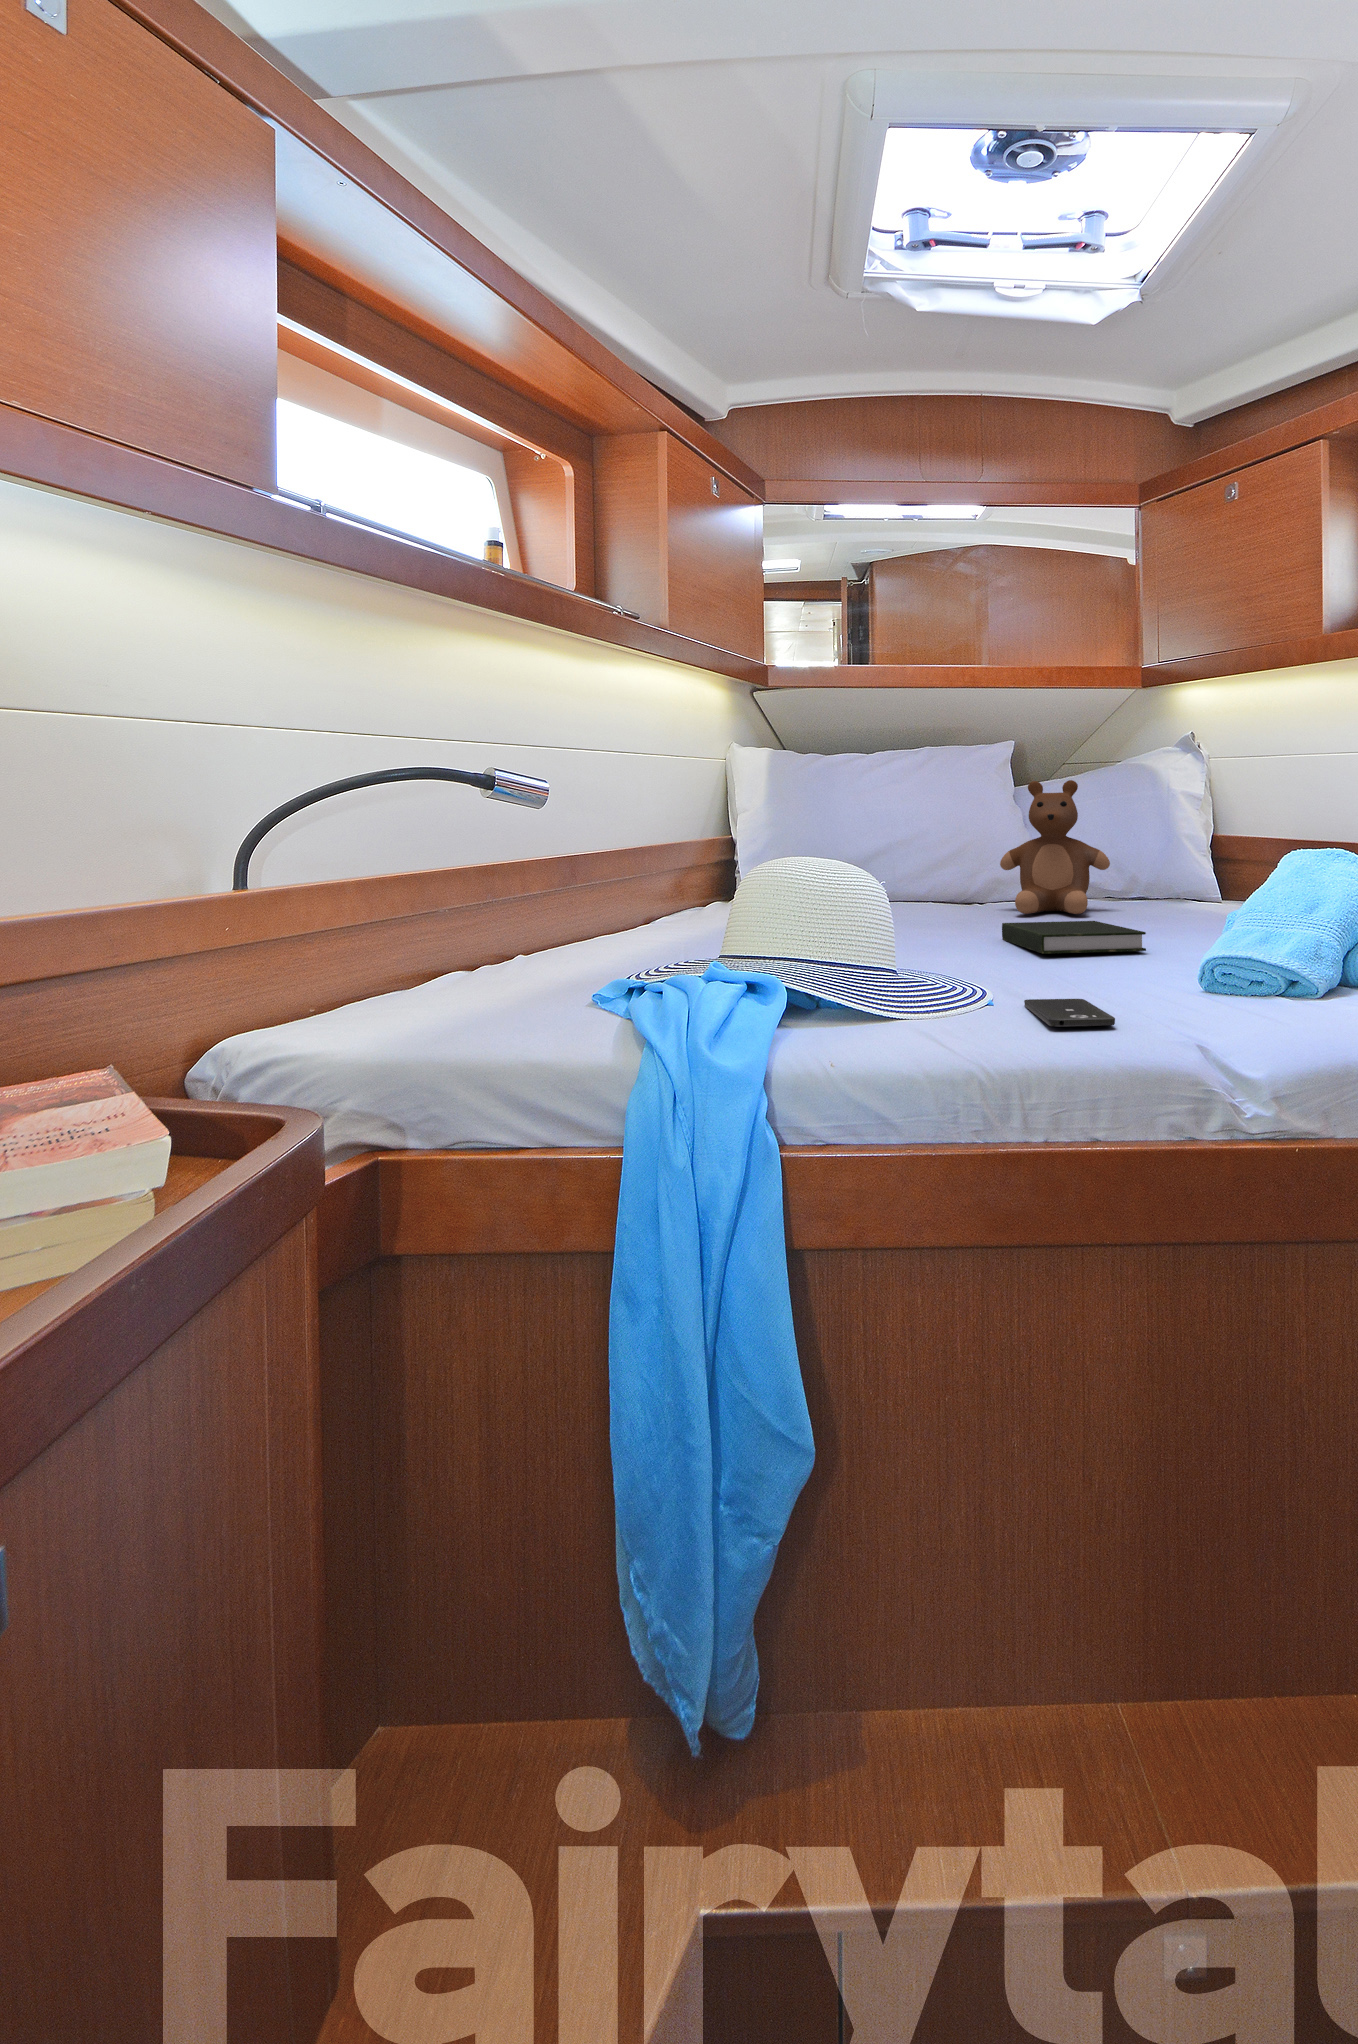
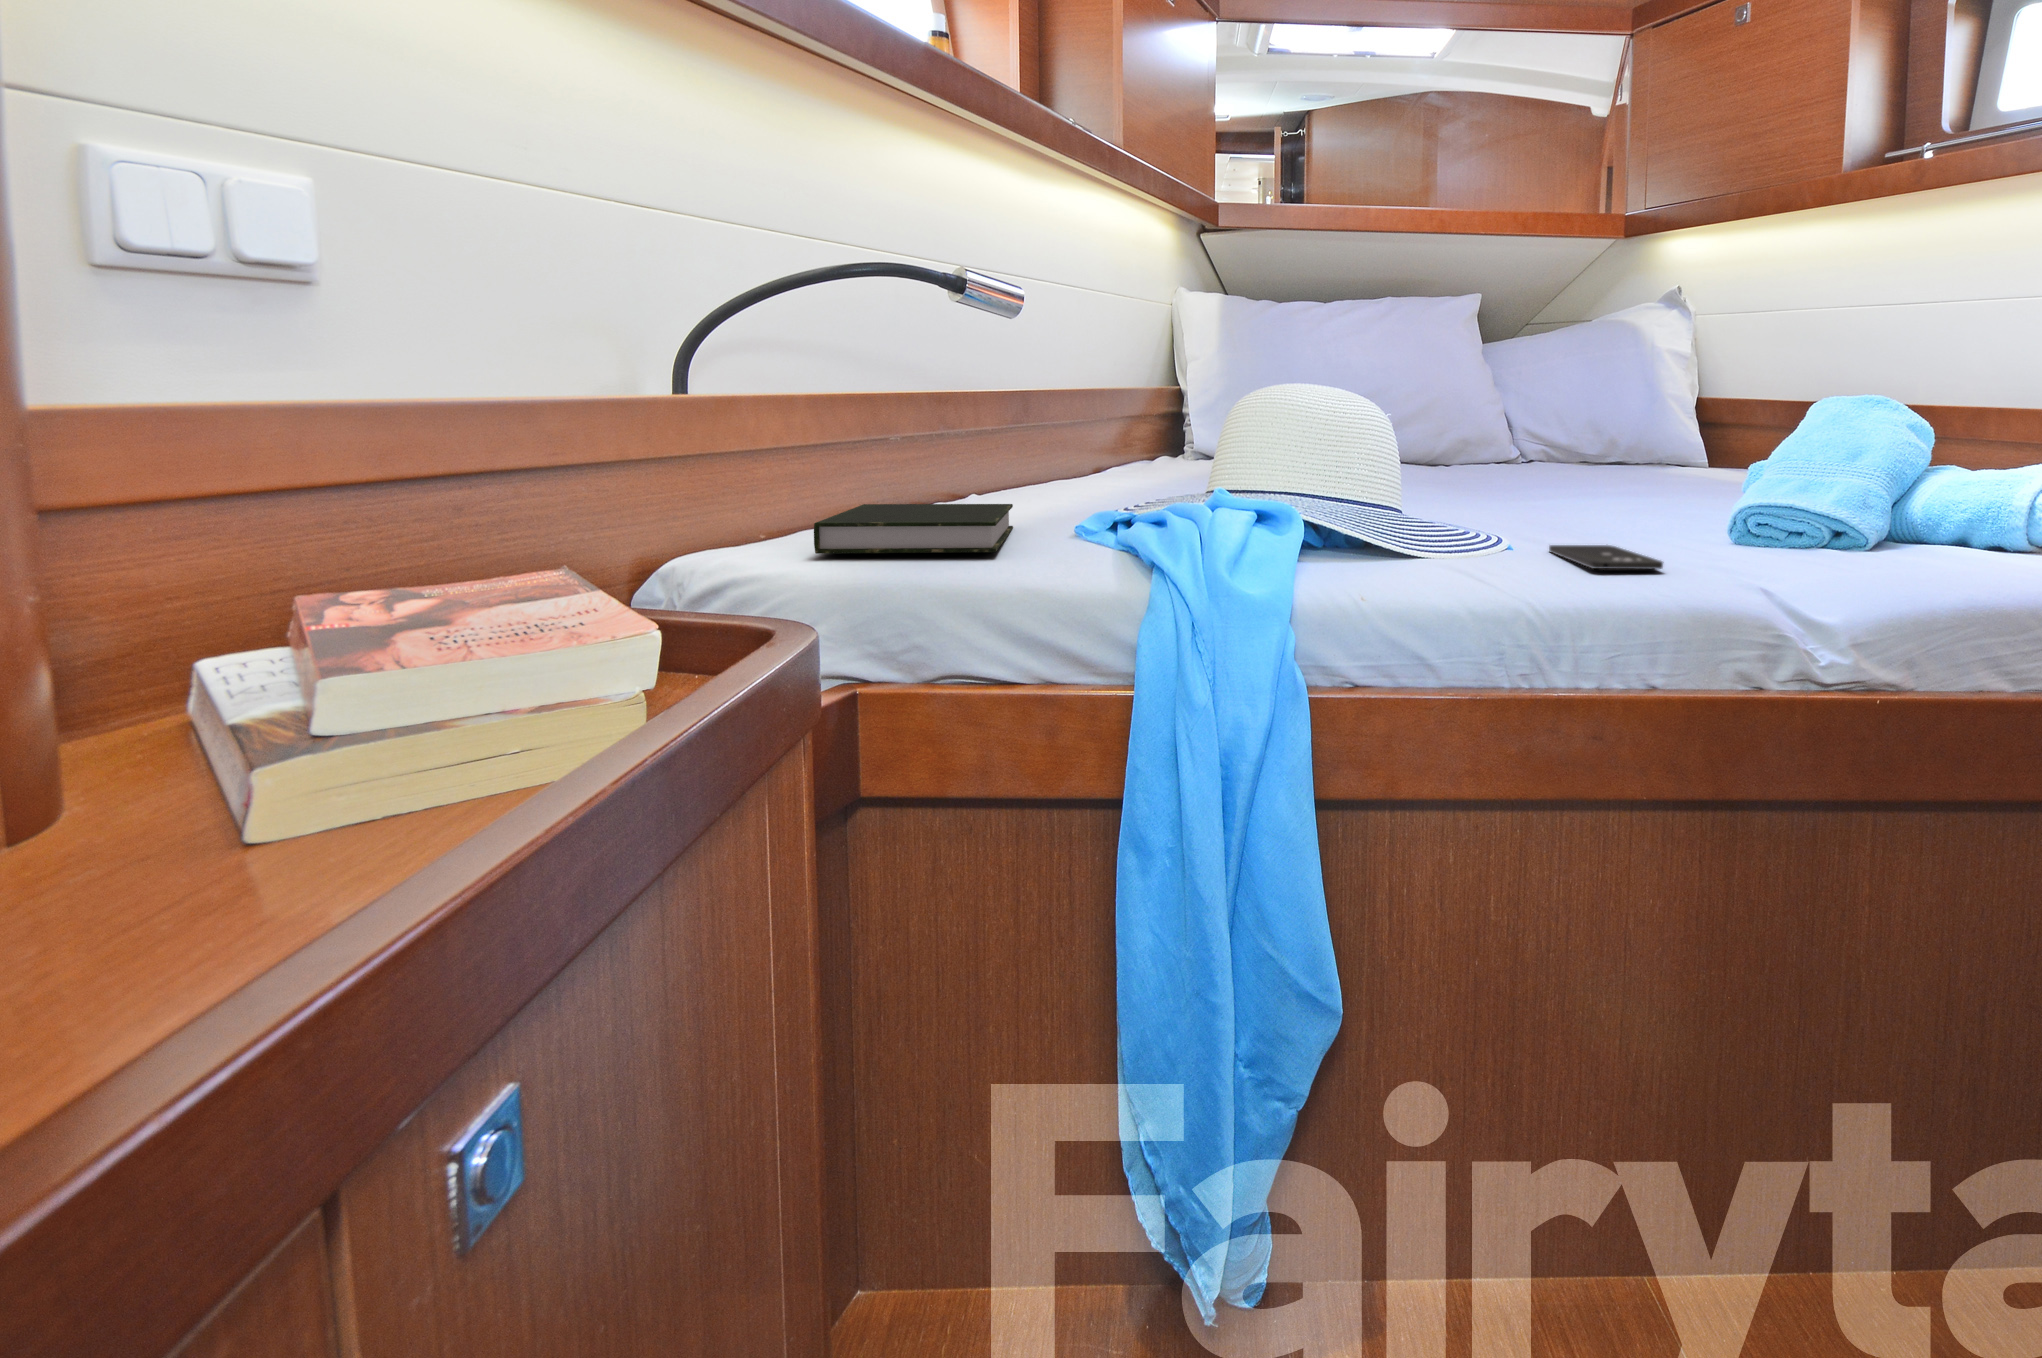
teddy bear: present [1000,780,1110,914] -> none [1471,333,1589,475]
book: present [1002,921,1146,954] -> present [814,504,1013,554]

